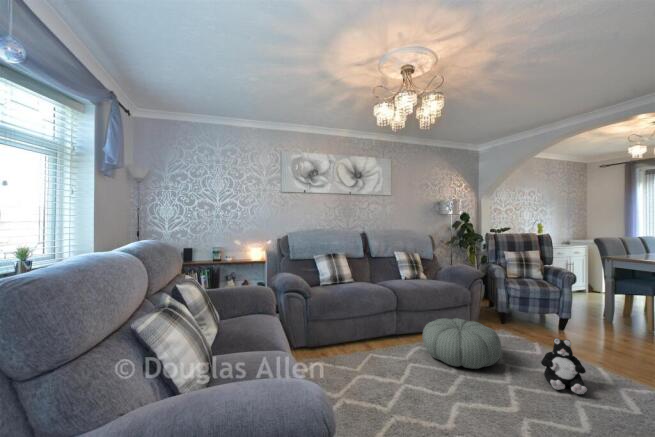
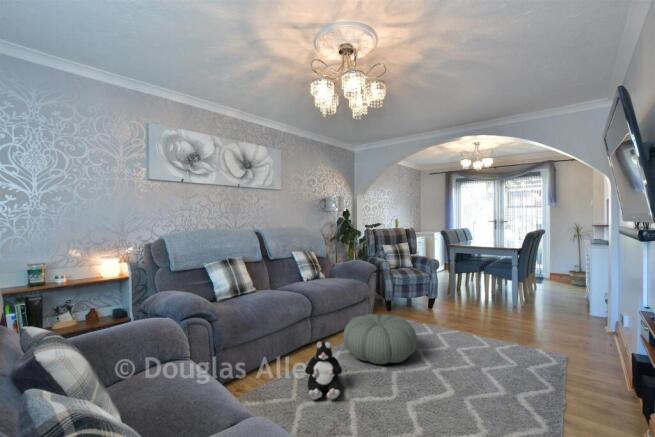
plush toy: present [541,338,587,394] -> present [305,341,342,399]

